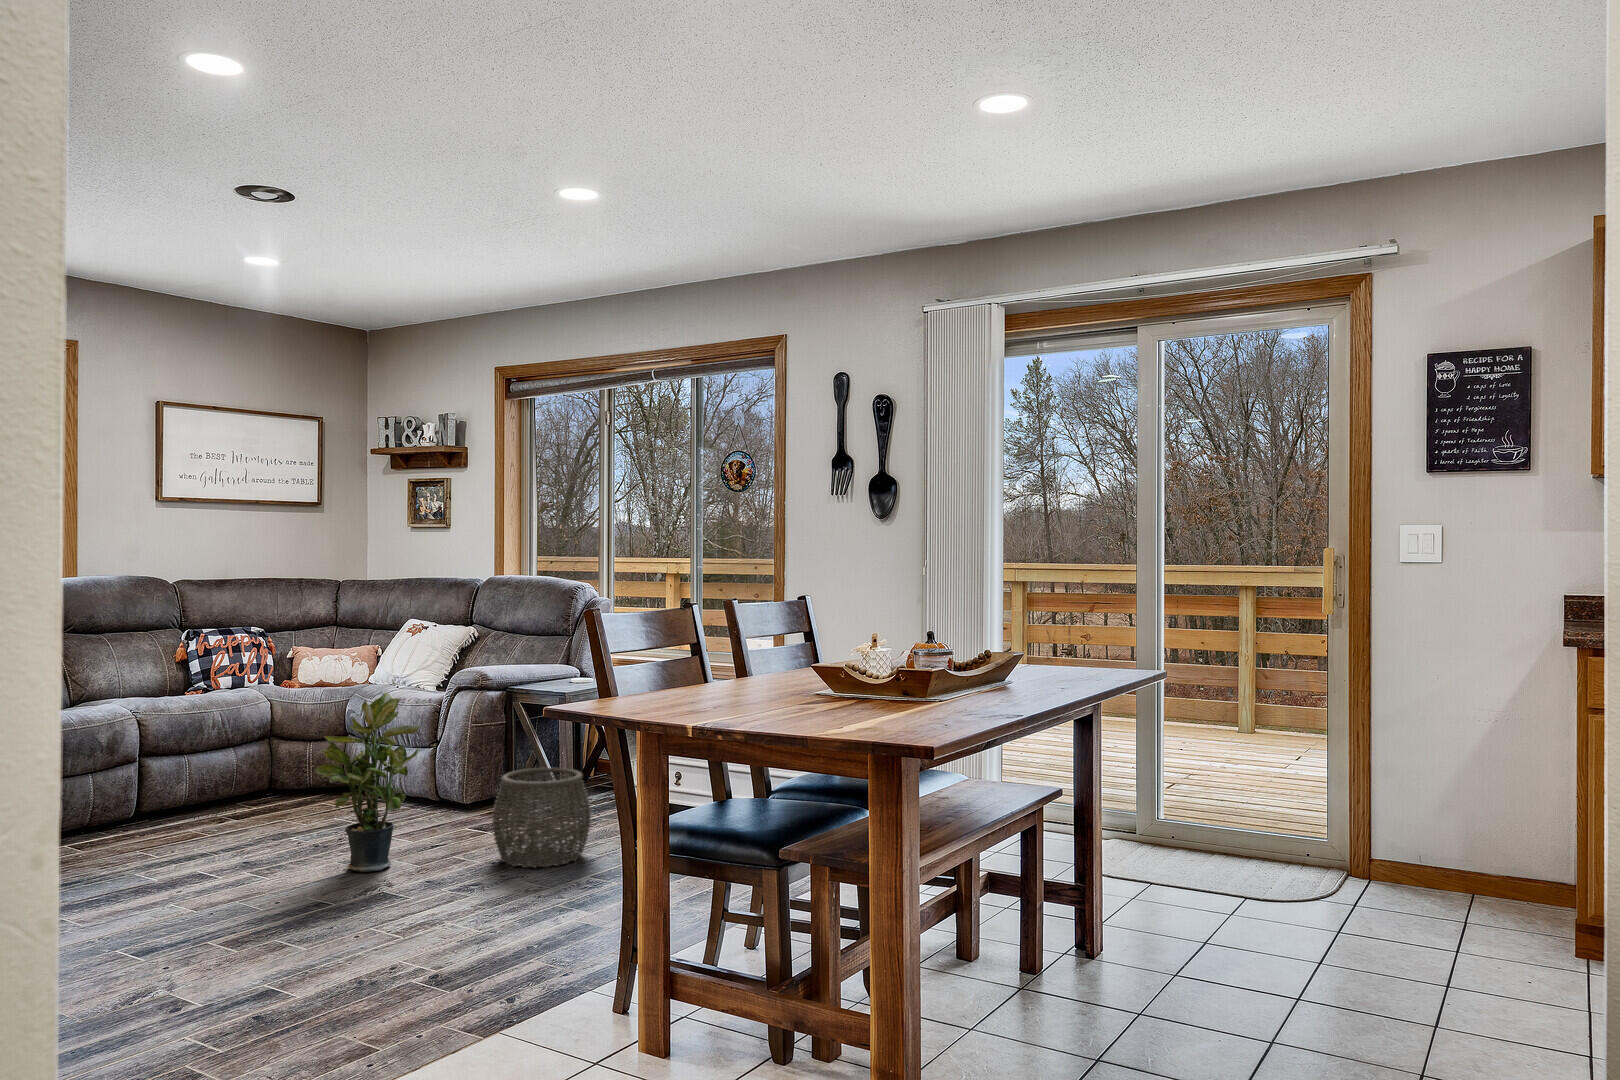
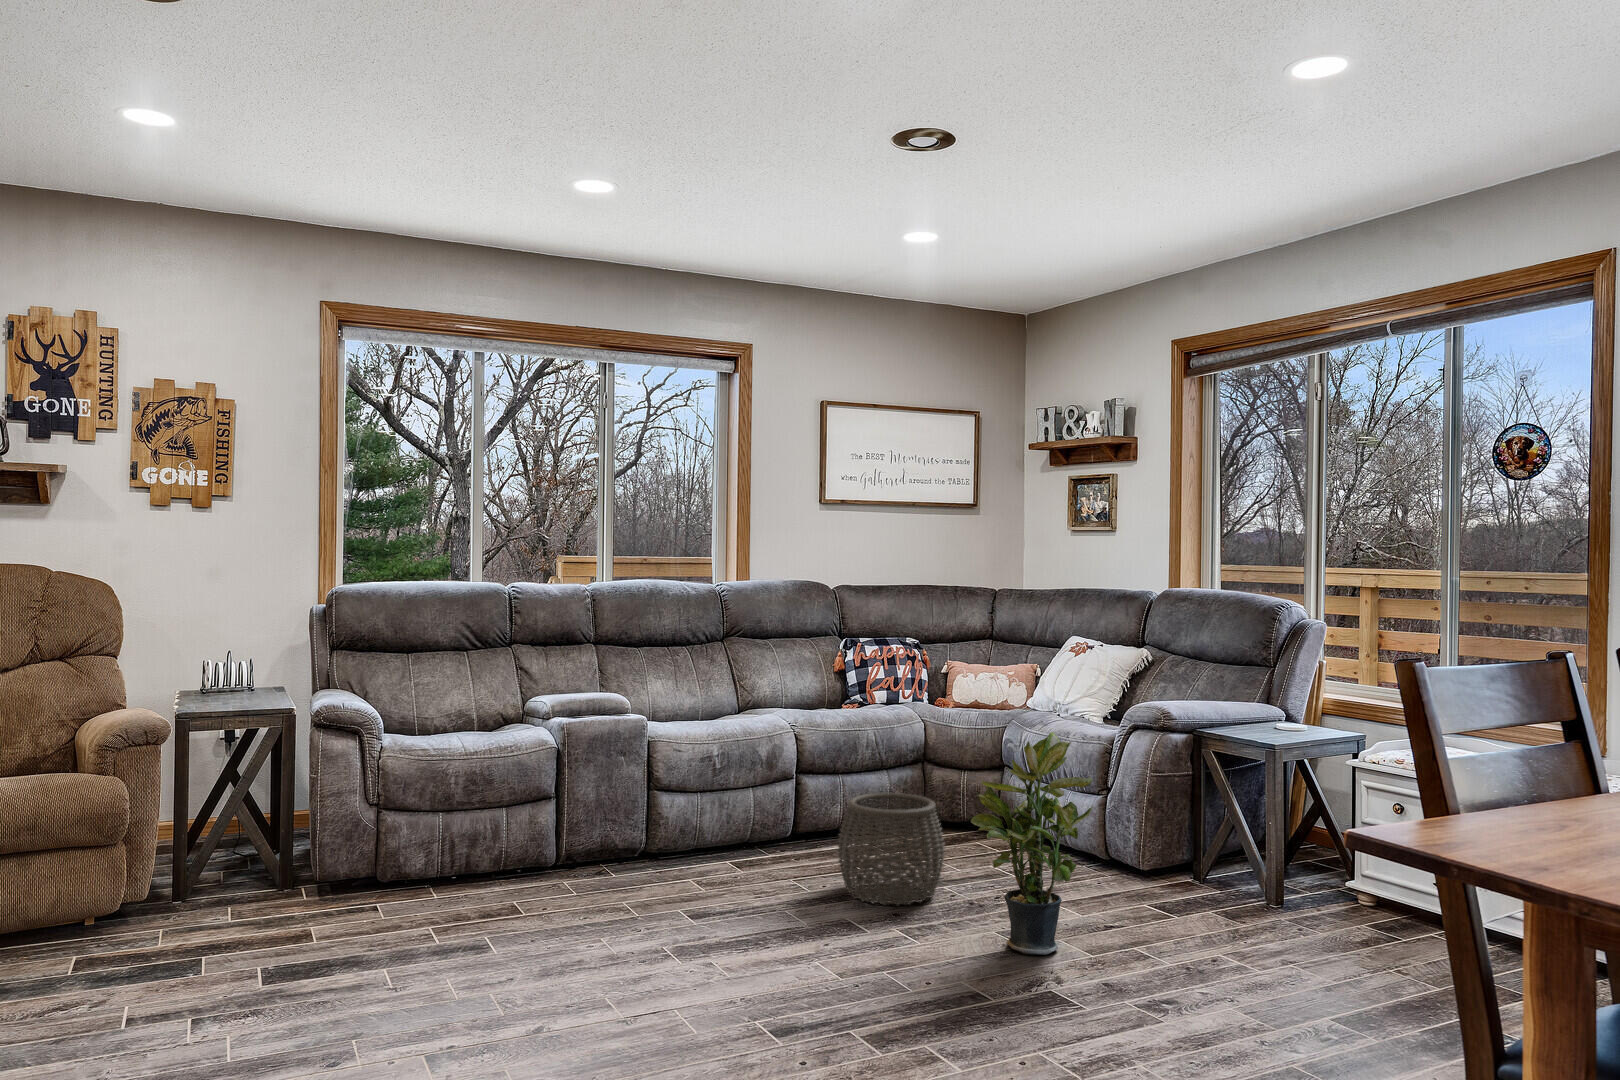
woven basket: present [492,768,591,868] -> present [837,793,945,905]

